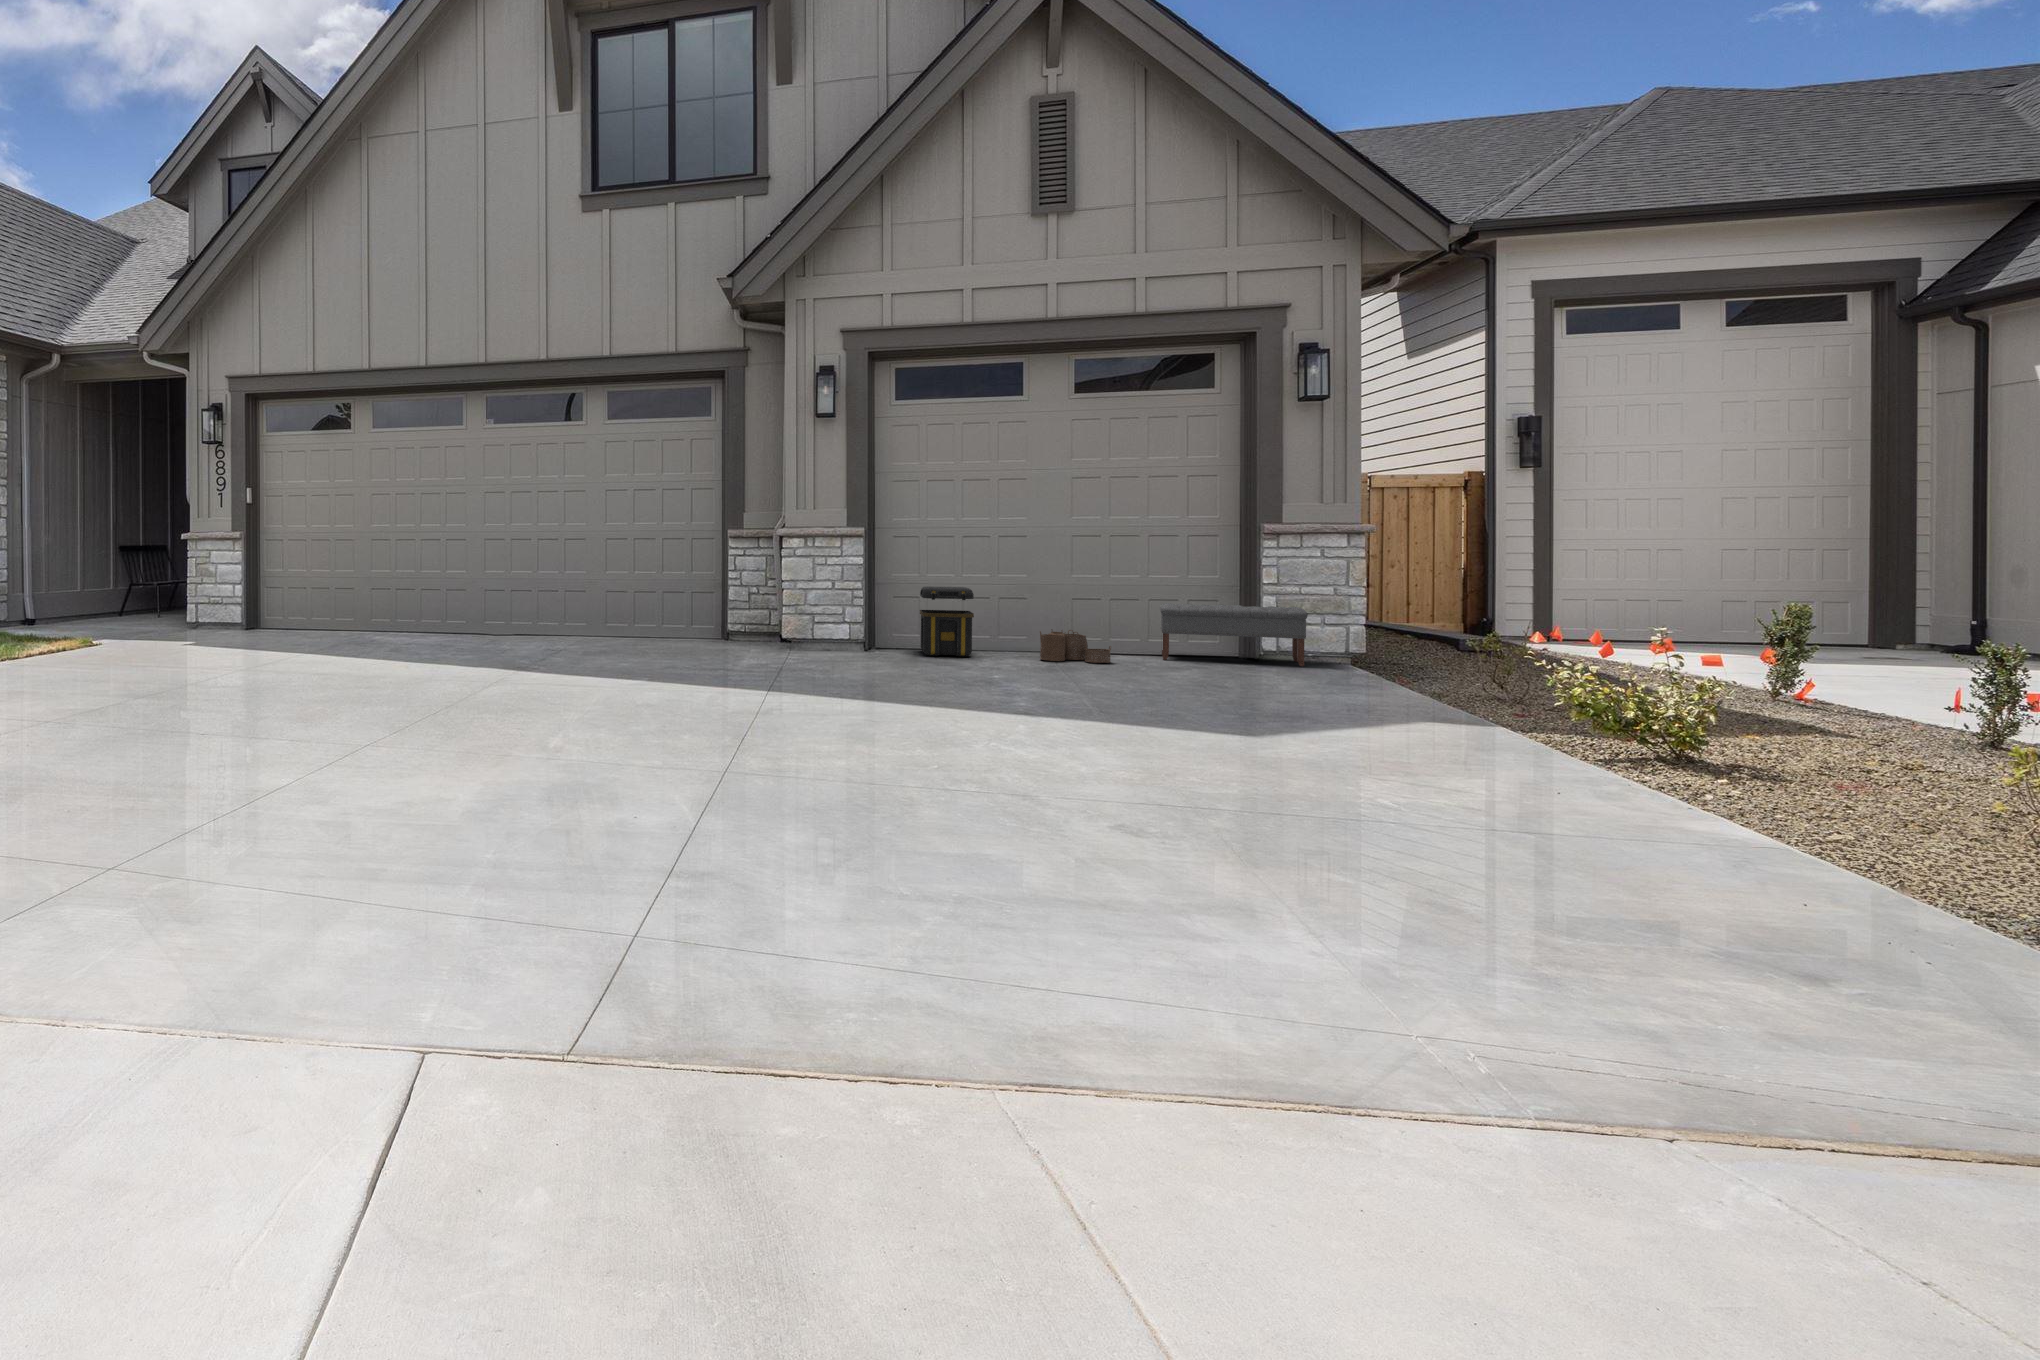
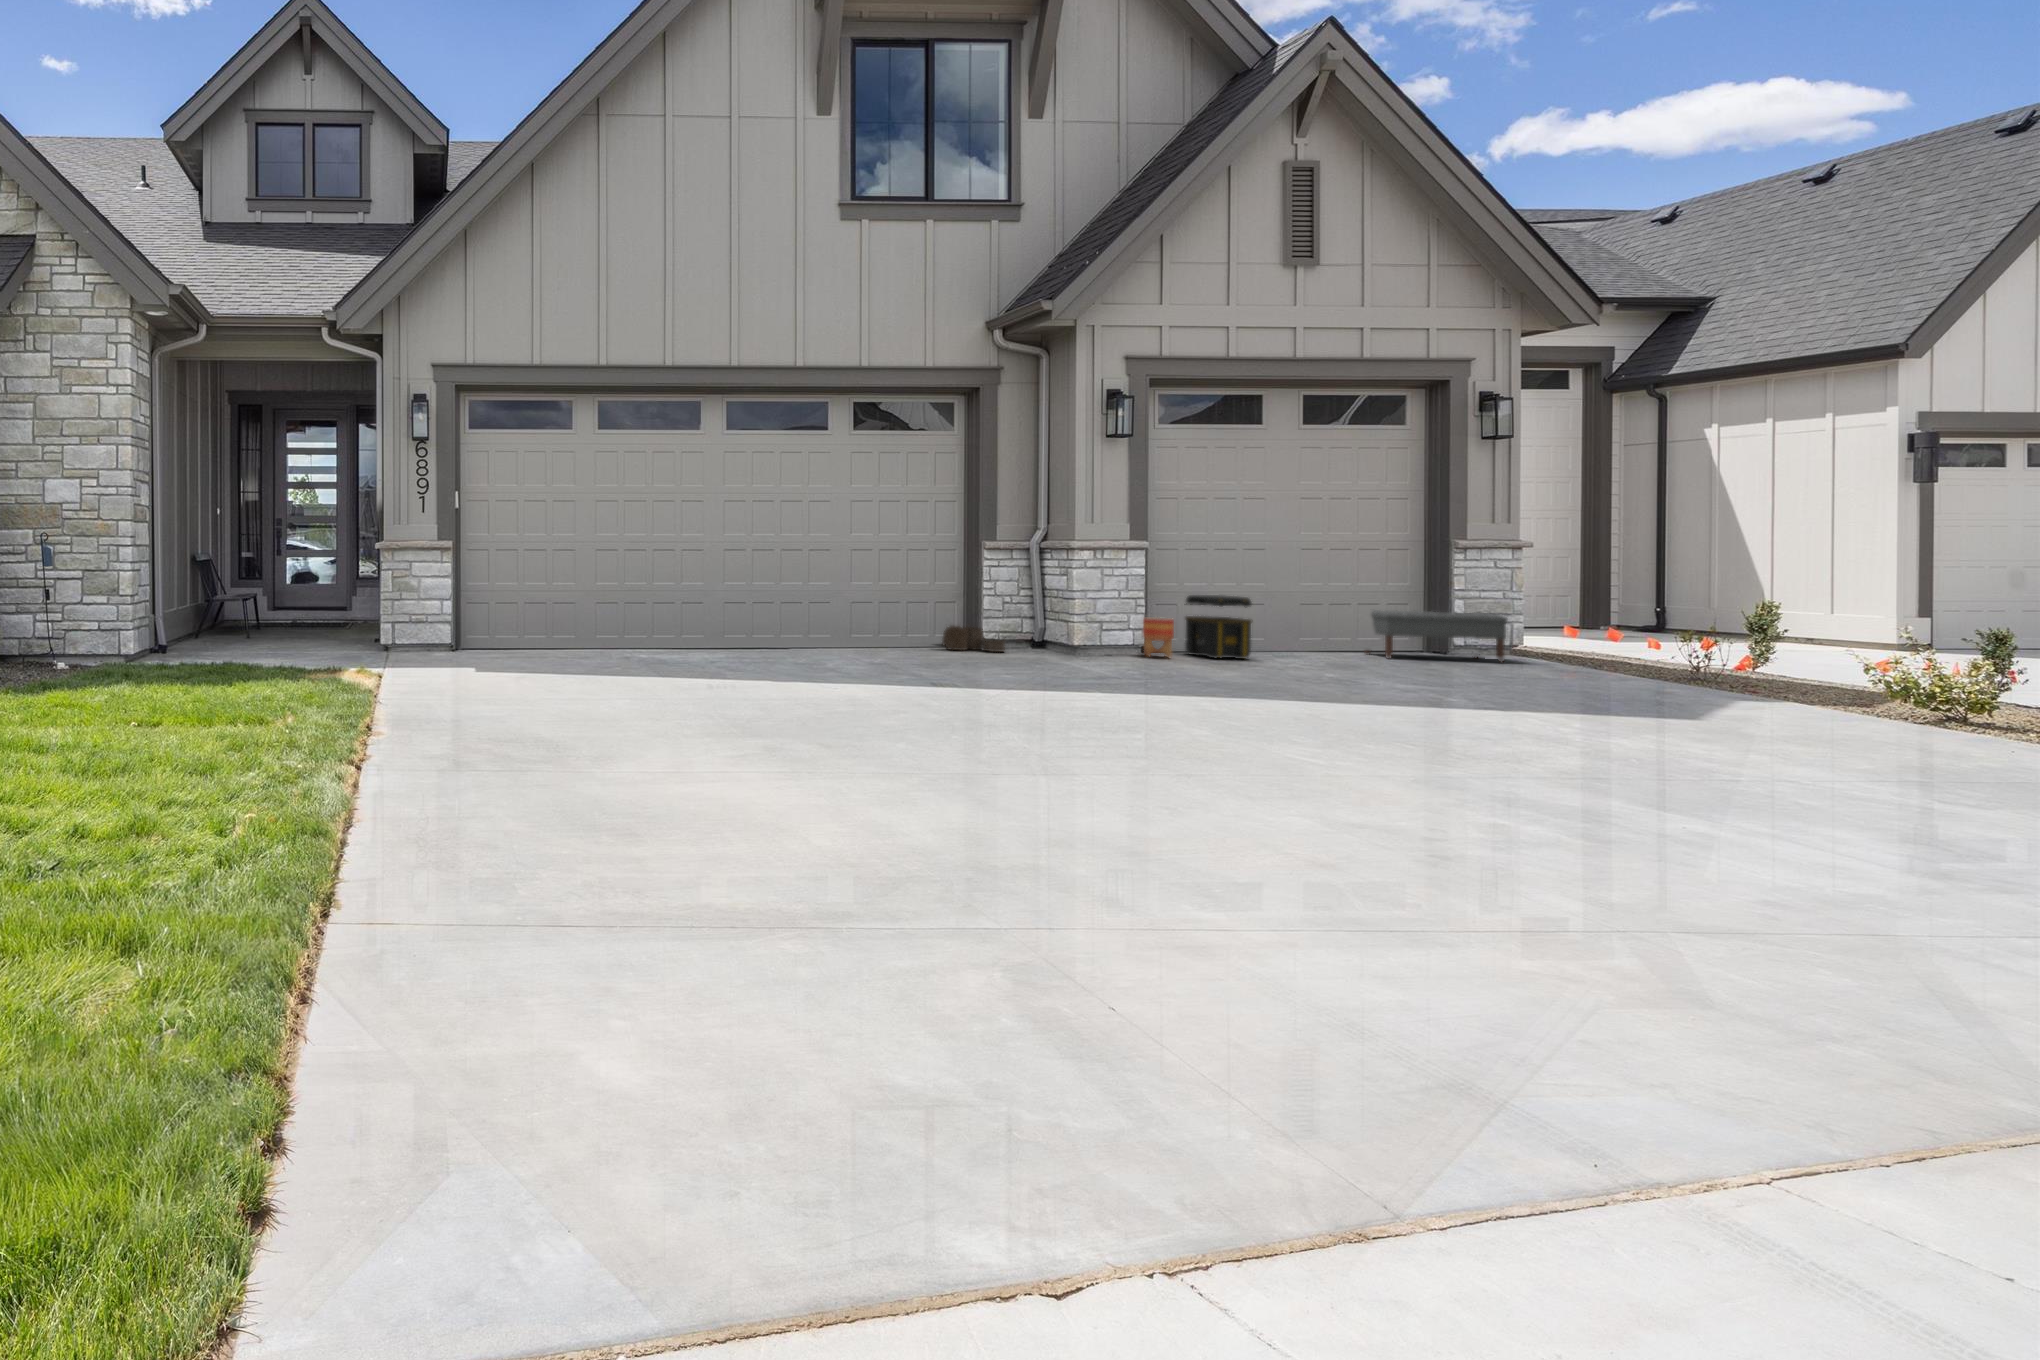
planter: none [855,611,885,655] -> present [1143,617,1174,658]
woven basket: present [1040,629,1111,663] -> present [942,626,1005,652]

